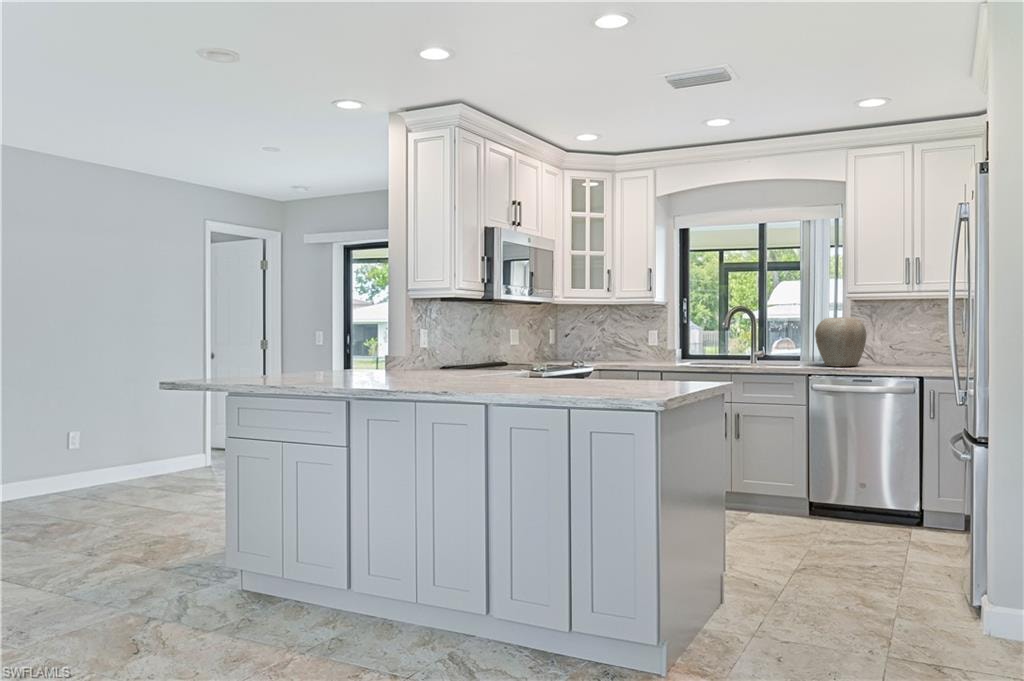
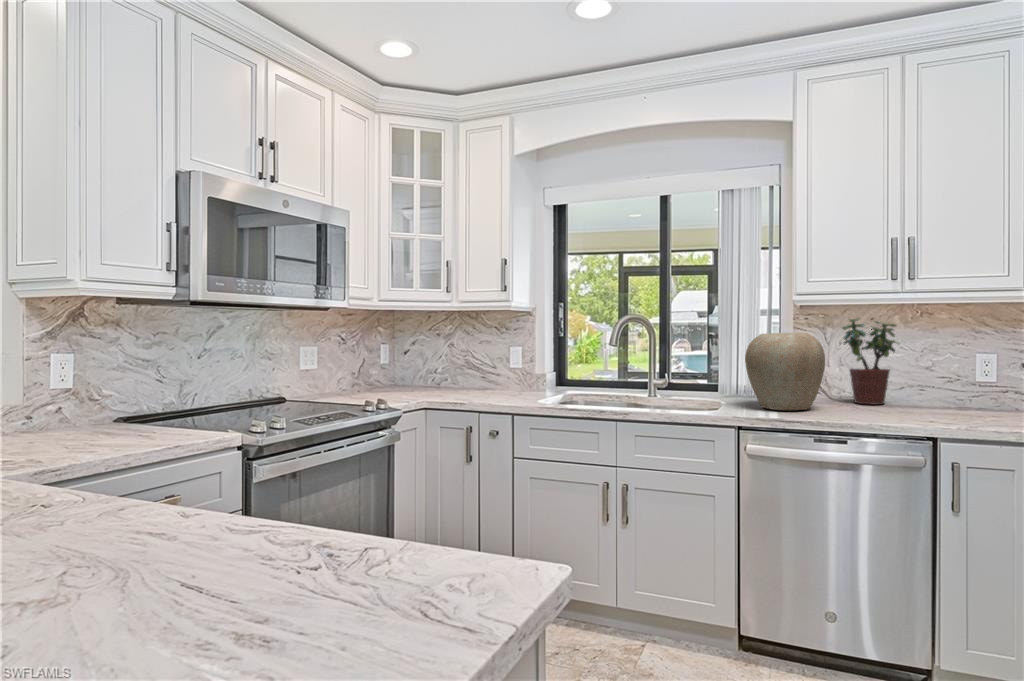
potted plant: none [879,308,917,364] -> present [843,318,896,404]

